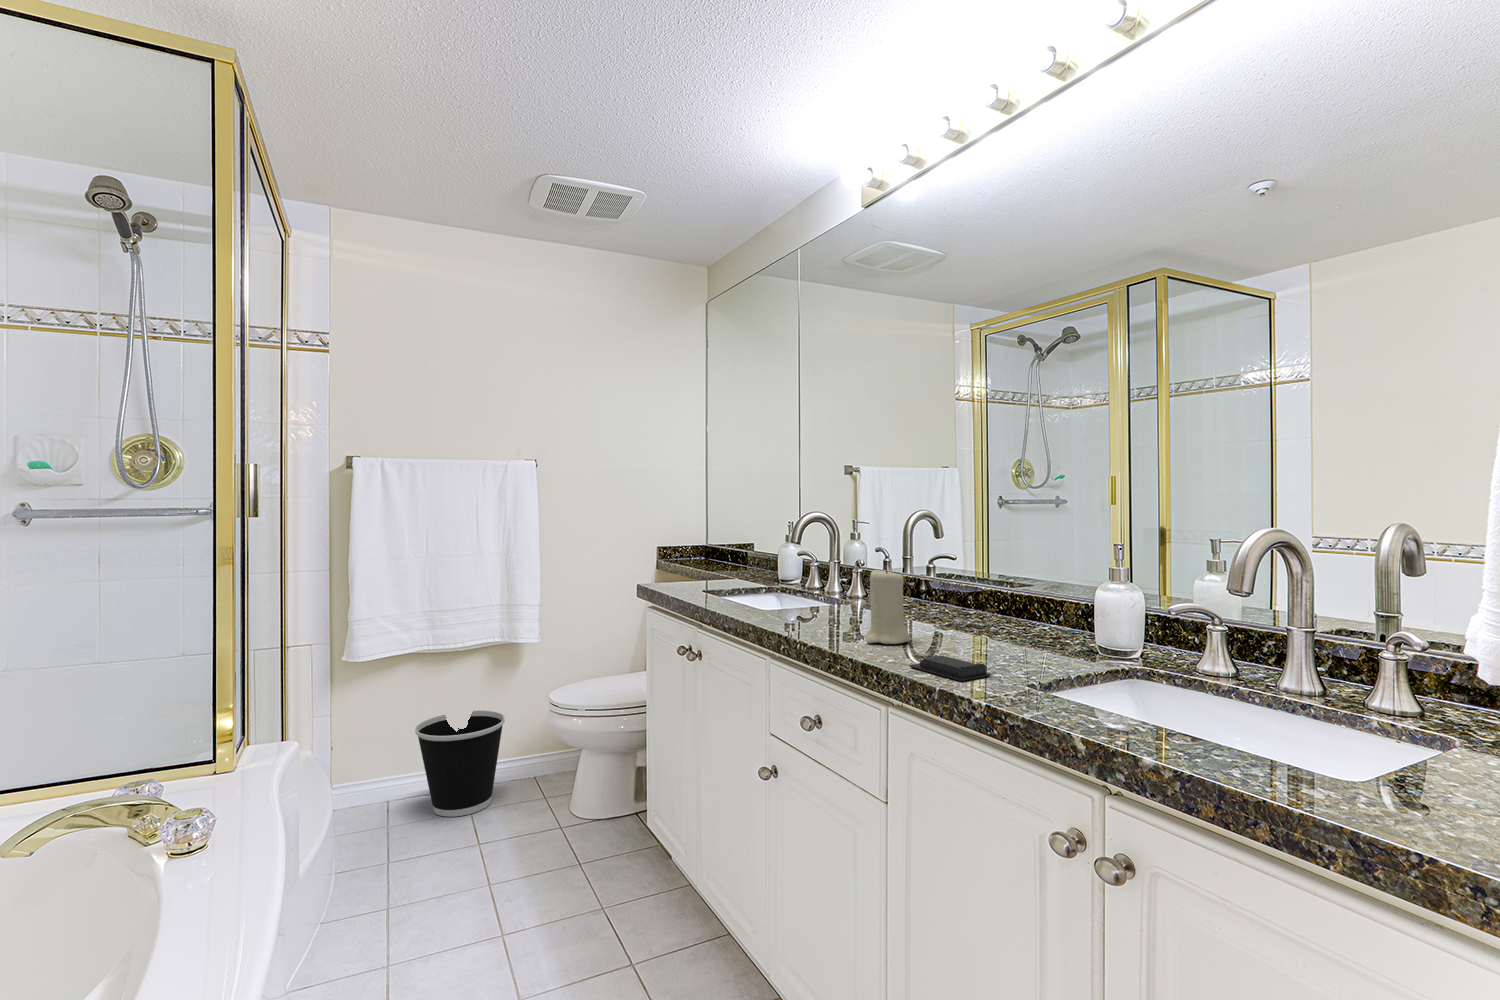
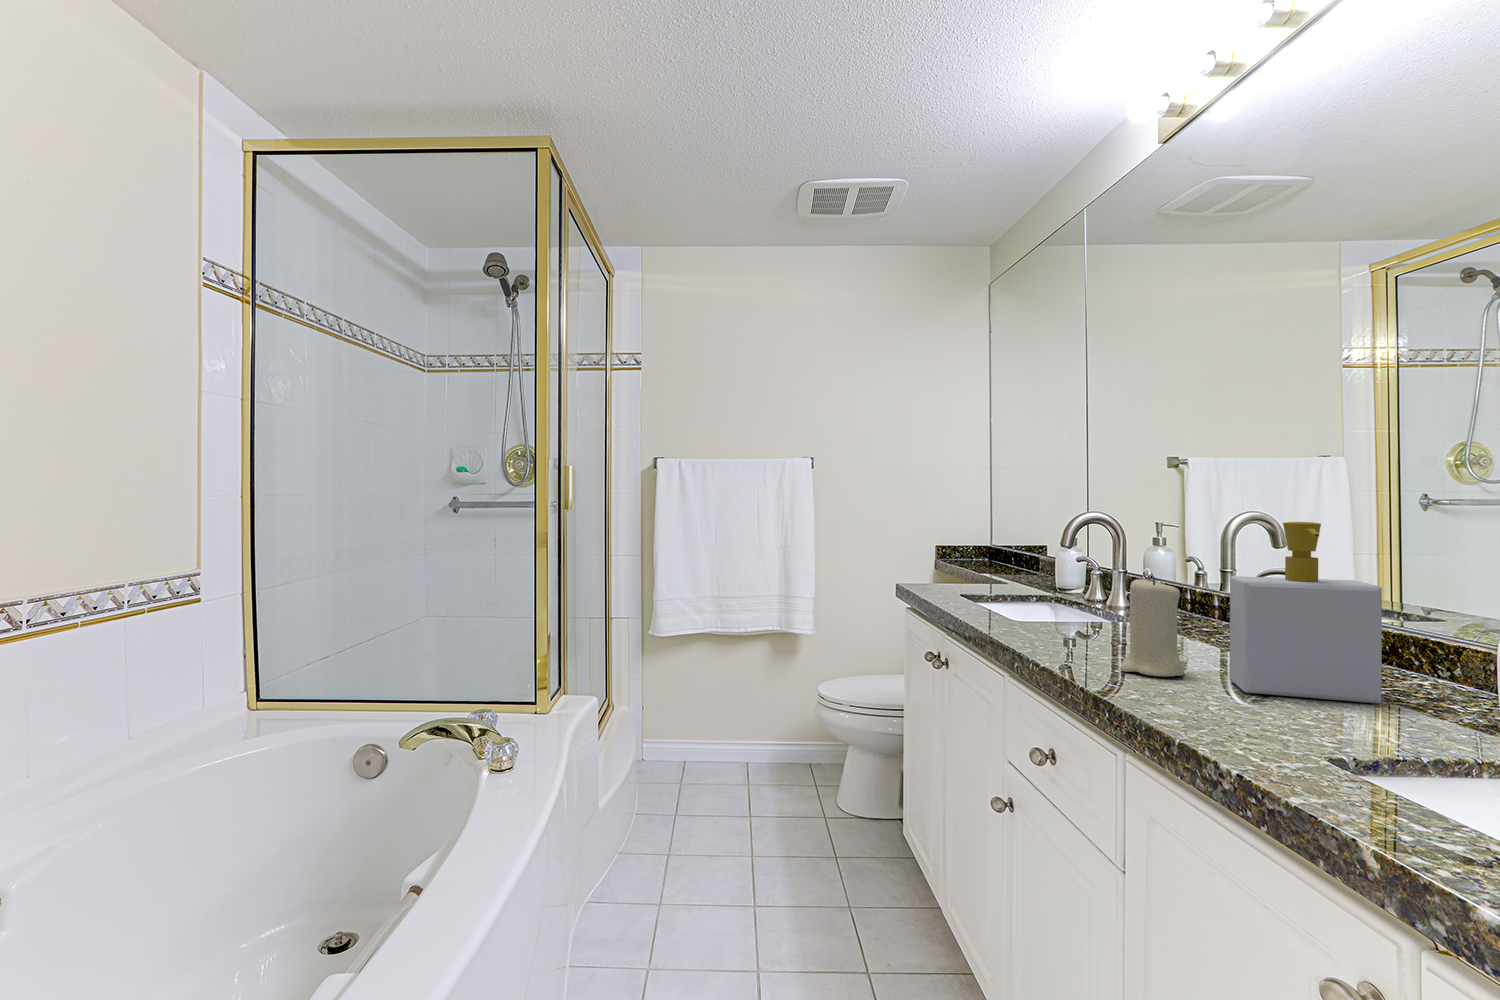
soap bottle: none [937,522,1031,648] -> present [1230,522,1382,703]
soap bar: present [909,656,992,681] -> none [1158,697,1280,736]
wastebasket: present [415,711,505,817] -> none [688,692,768,792]

